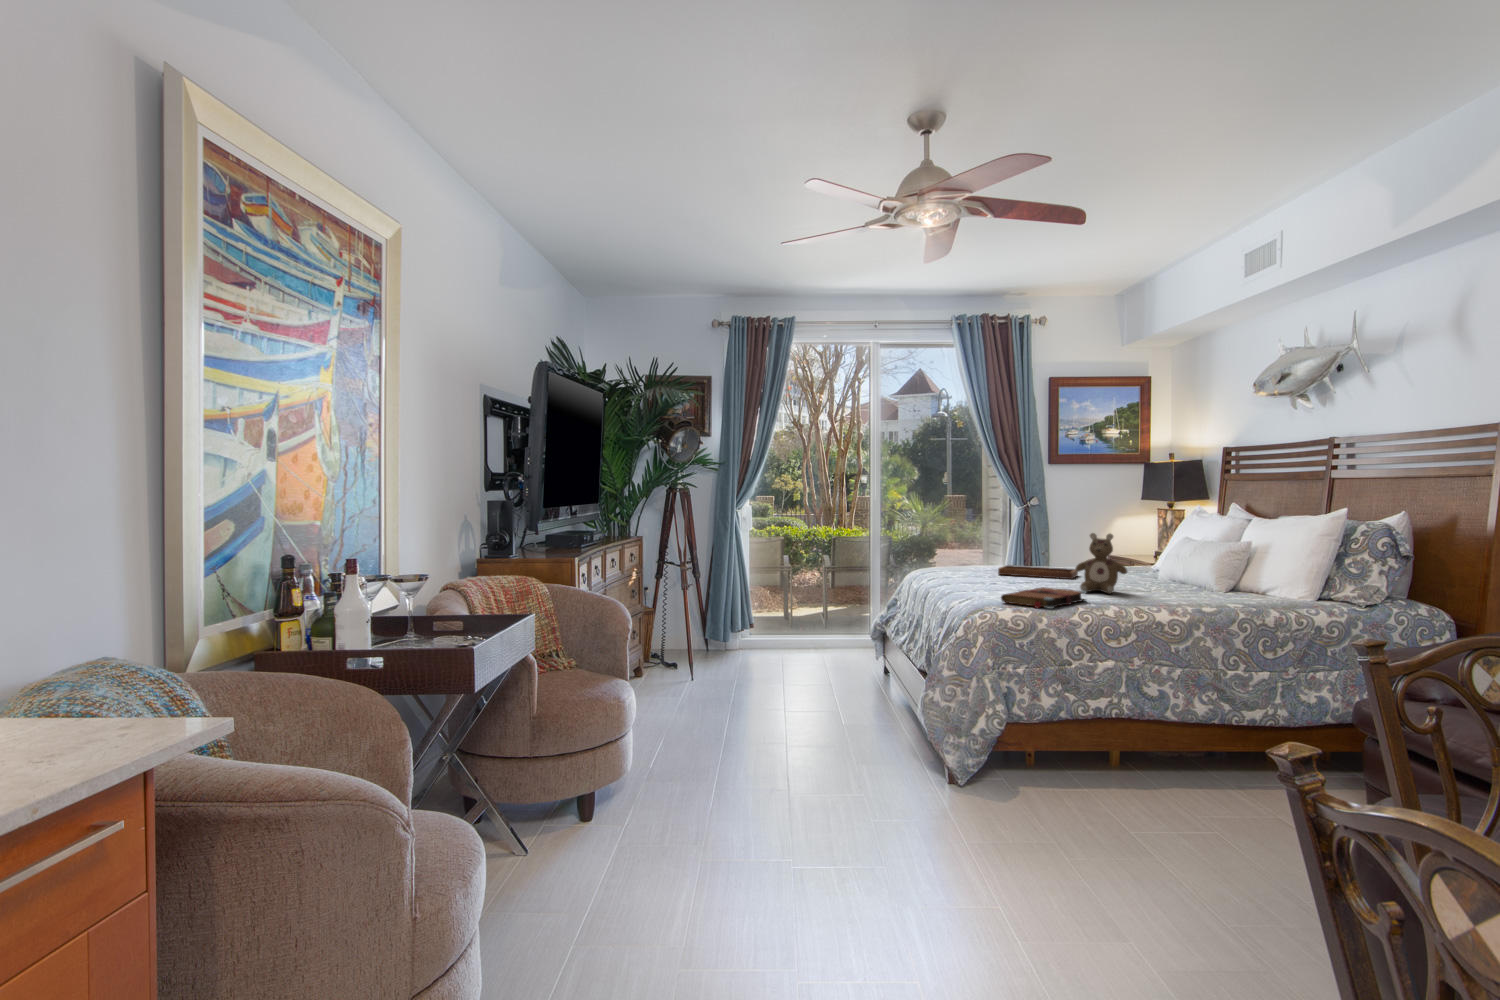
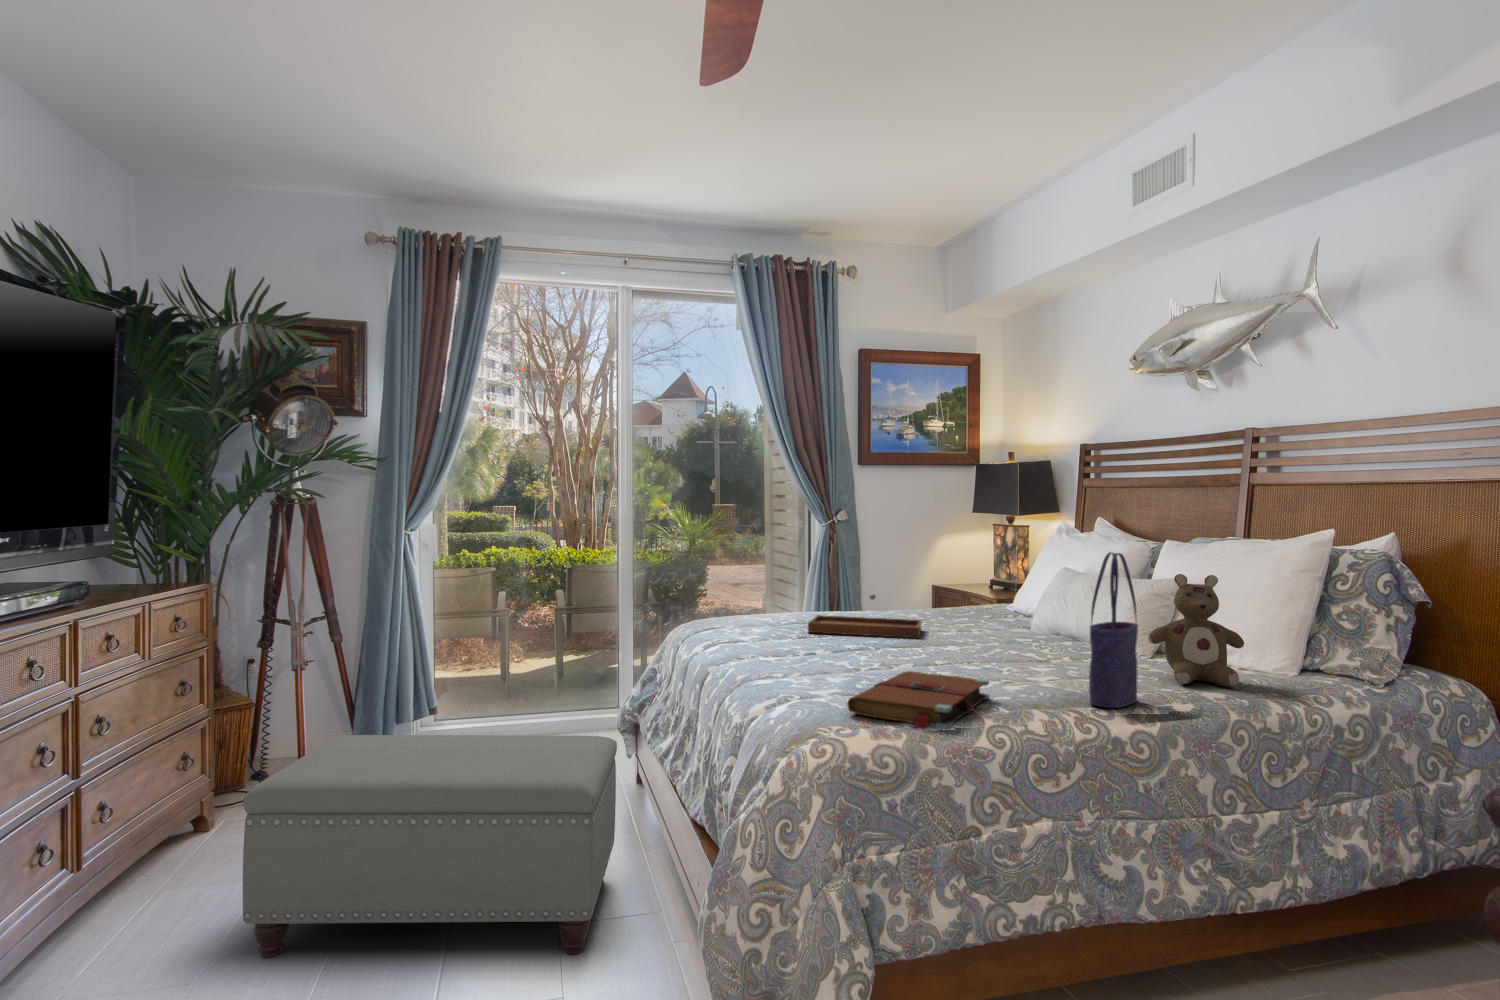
tote bag: none [1143,522,1176,607] -> present [1089,552,1138,708]
stuffed bear: present [1075,533,1127,594] -> present [1148,574,1244,687]
ottoman: none [702,620,880,730] -> present [243,735,617,958]

